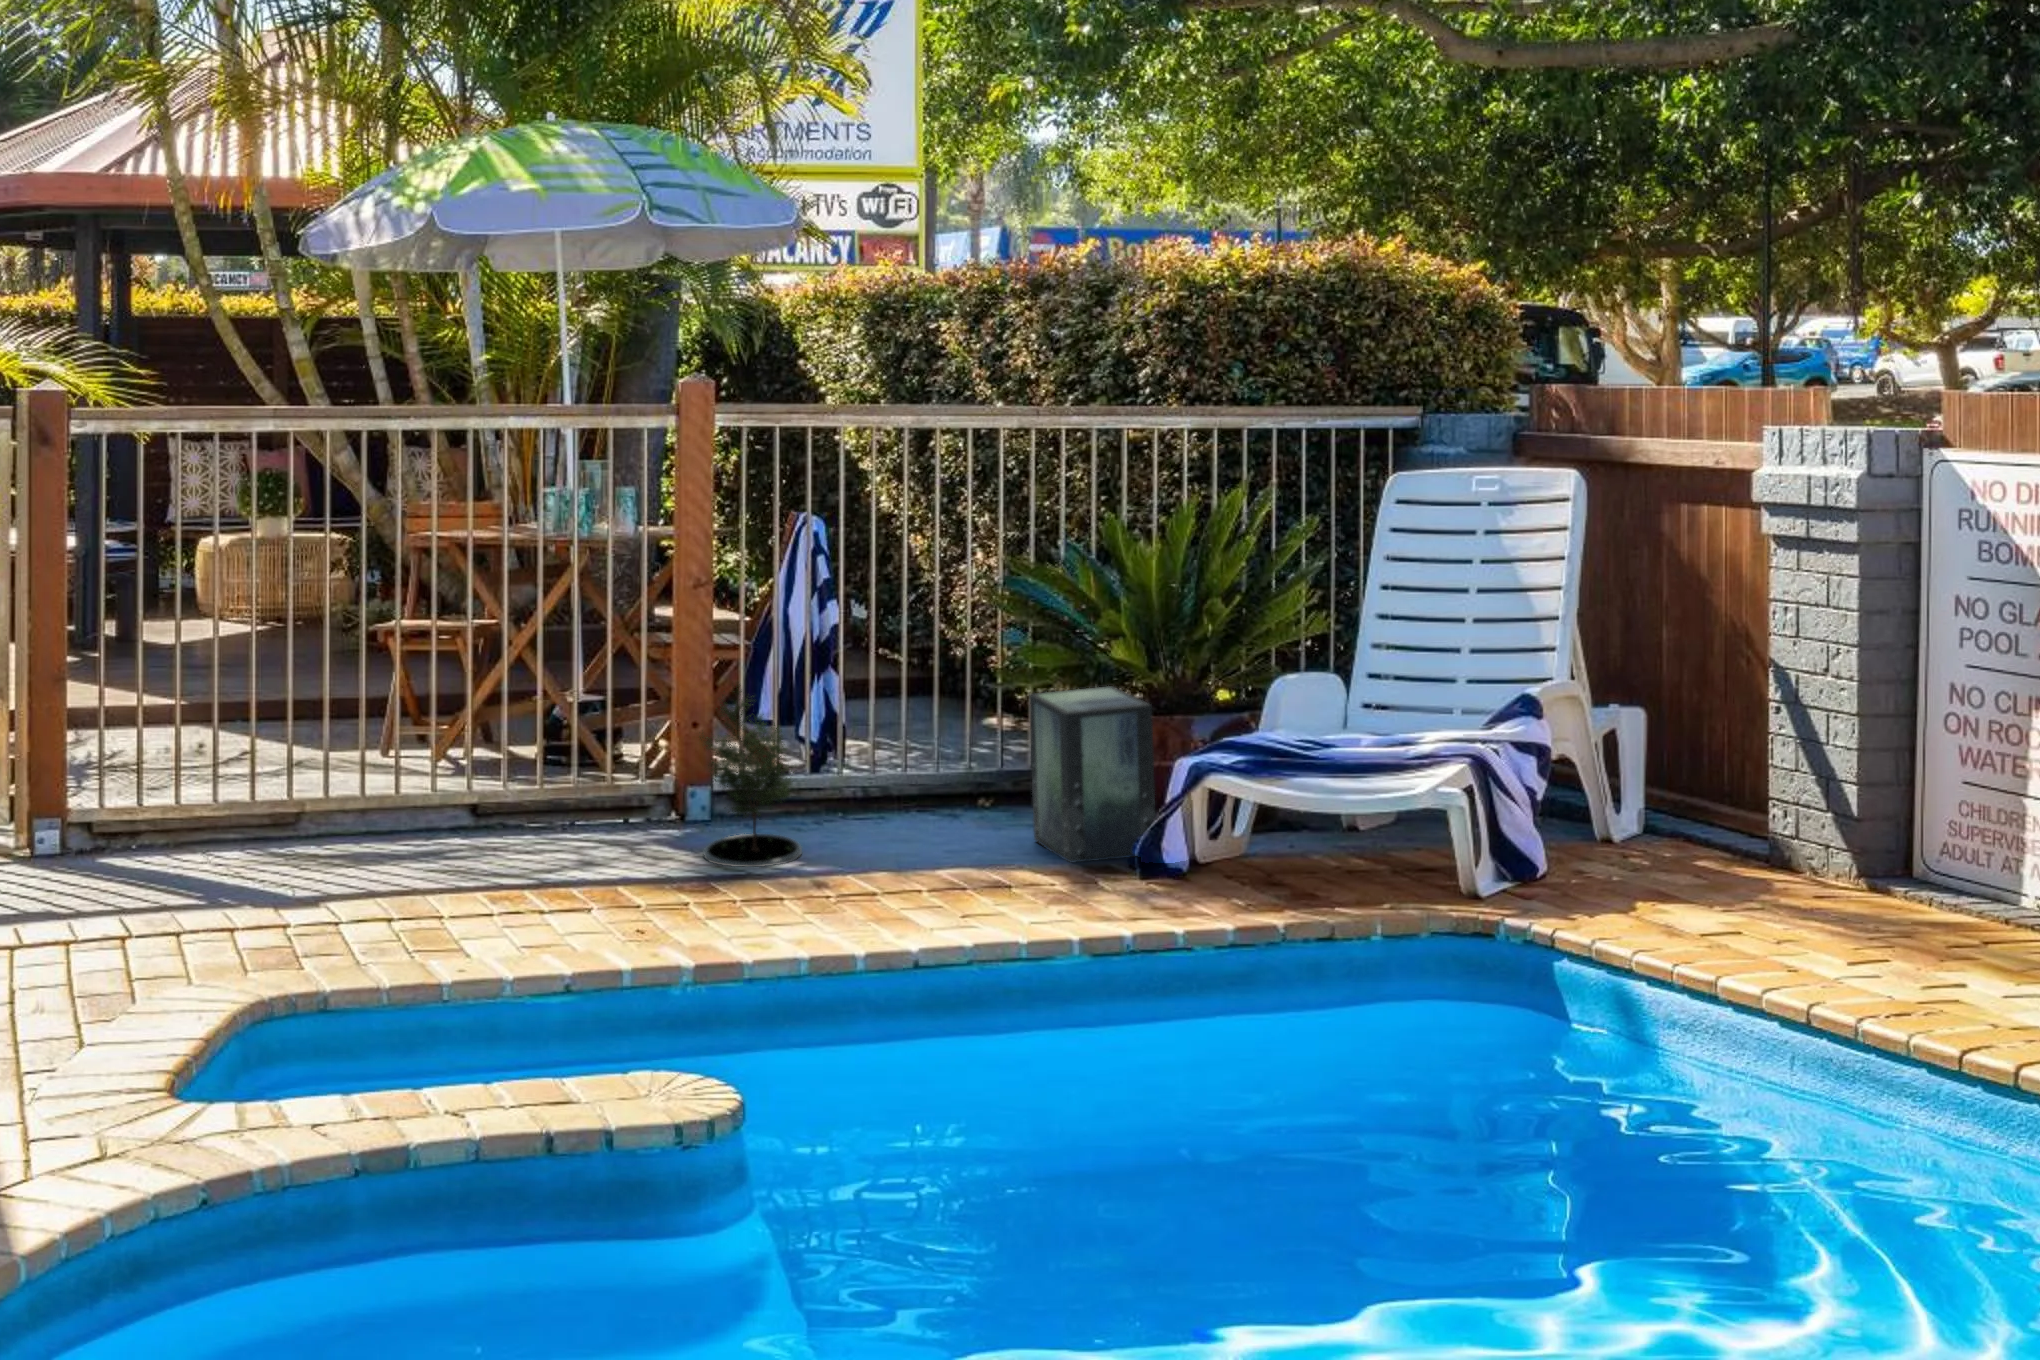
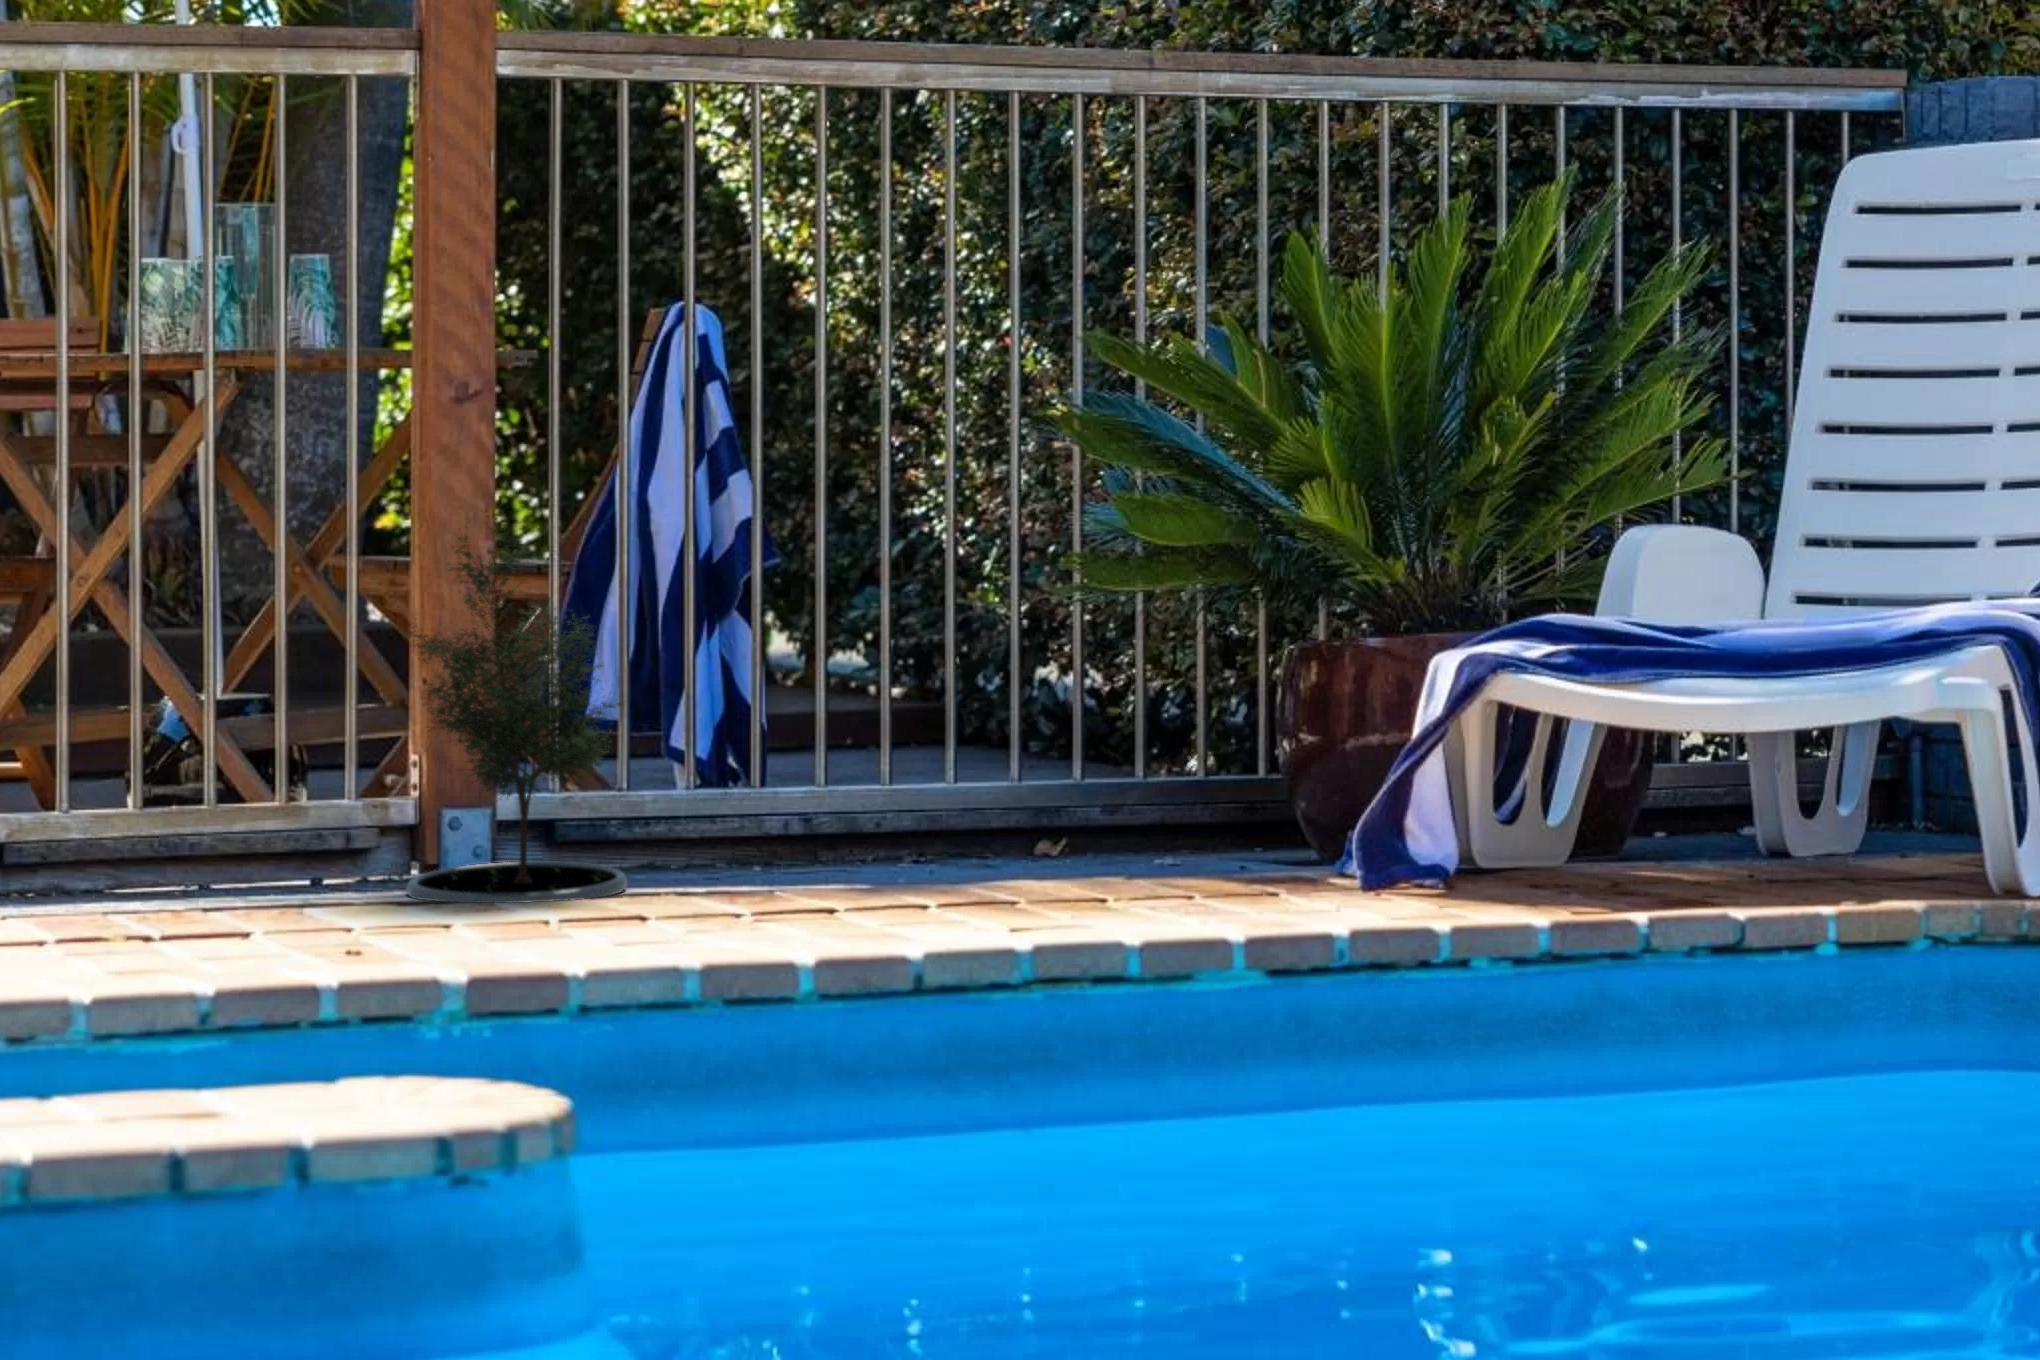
storage box: present [1029,686,1155,863] -> none [1125,553,1380,898]

